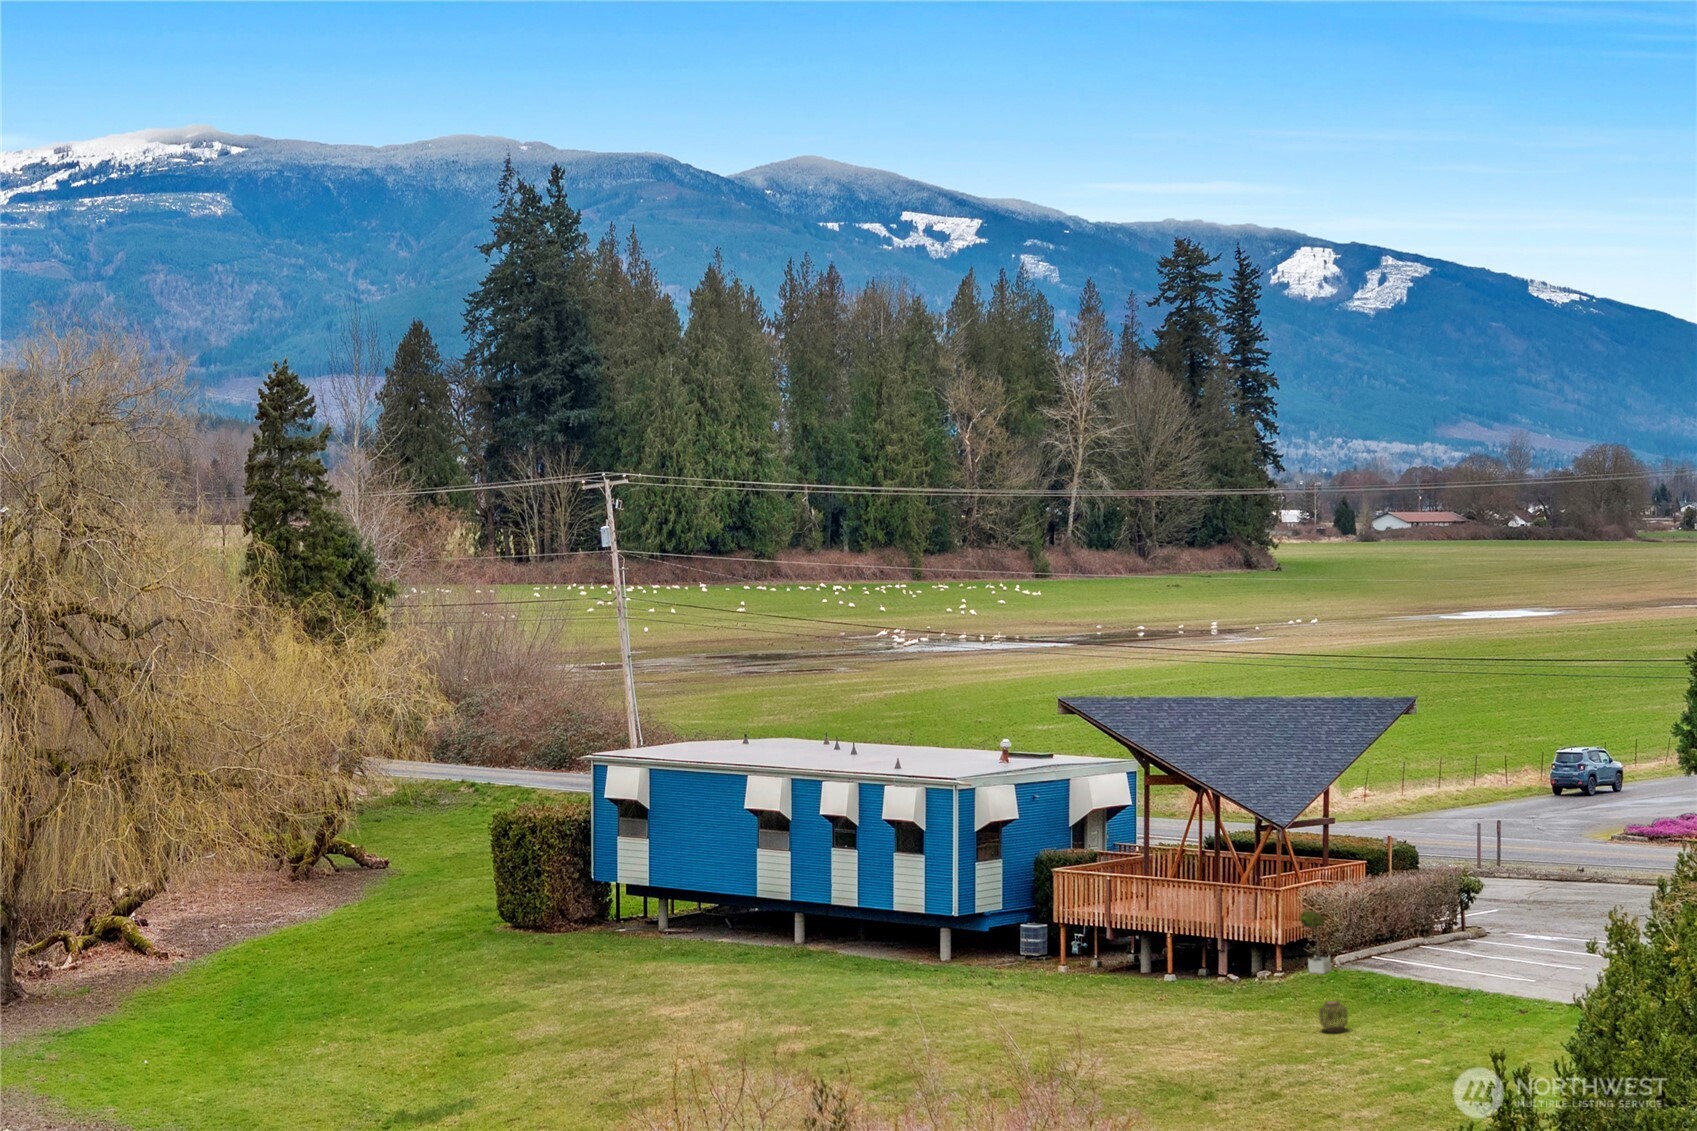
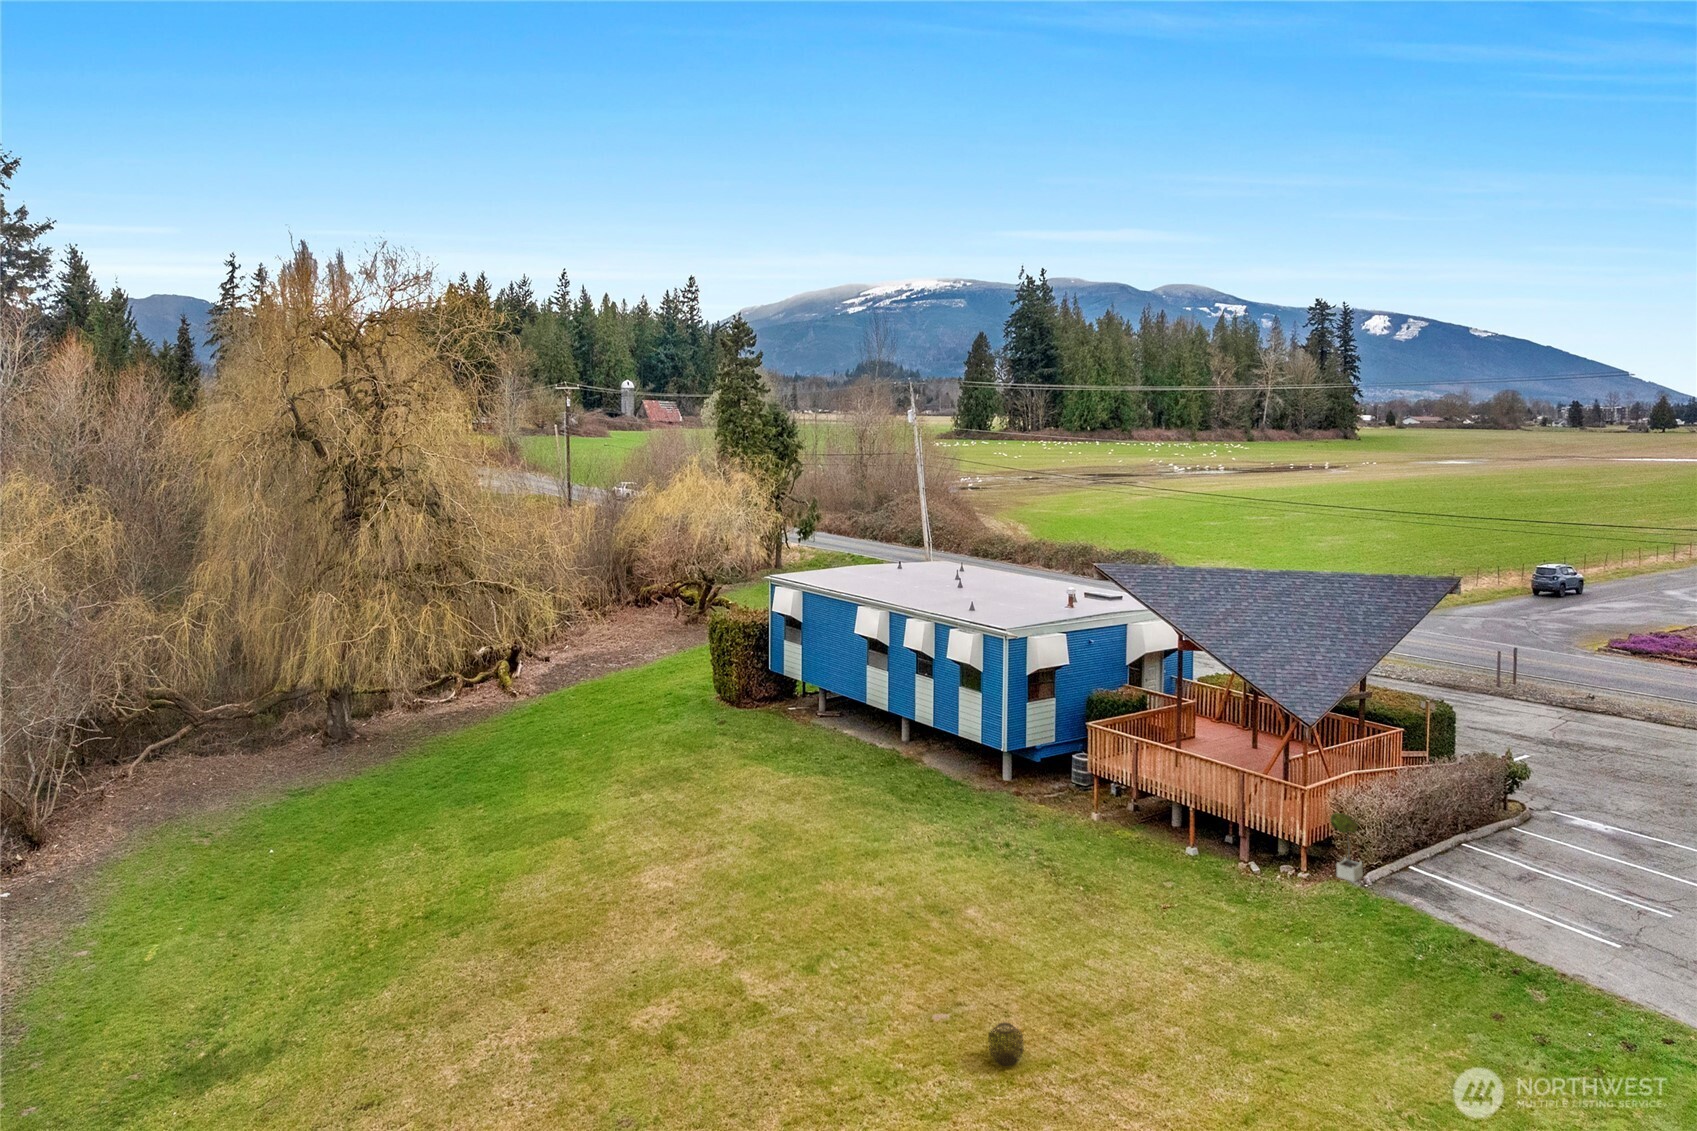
woven basket: present [1319,1001,1347,1032] -> present [988,1023,1024,1065]

